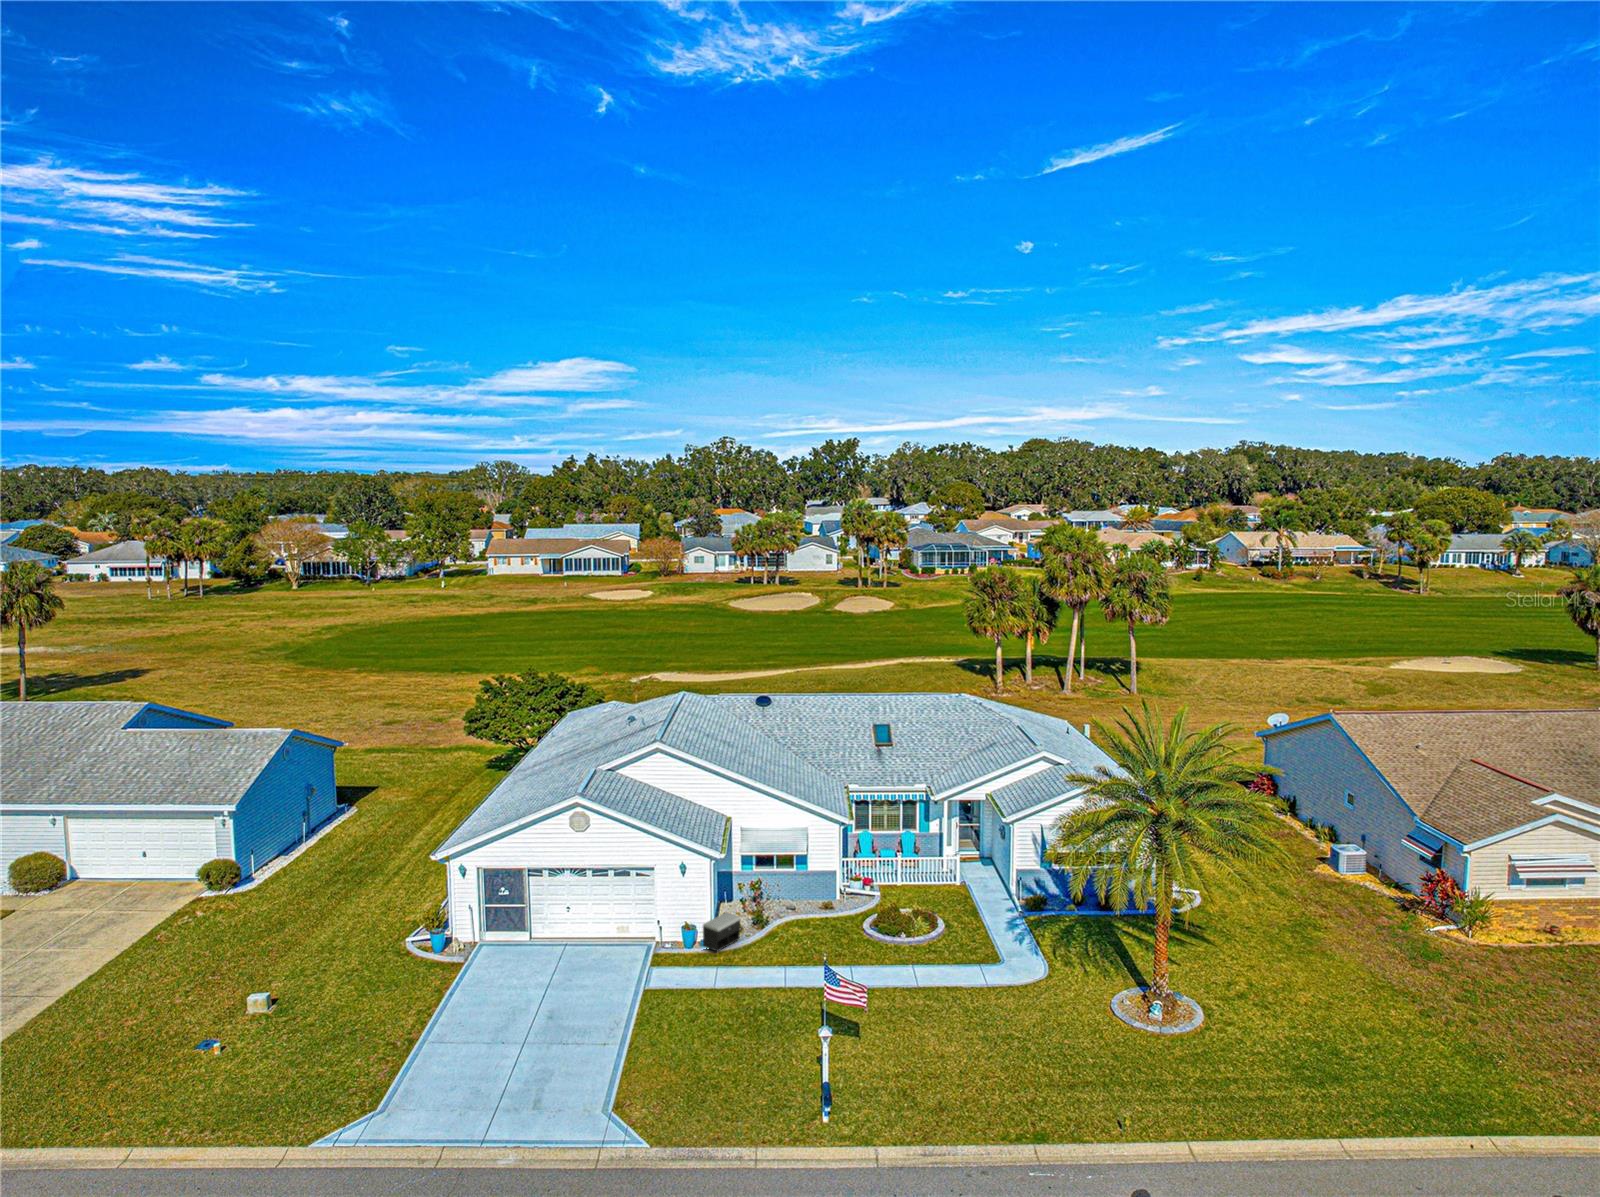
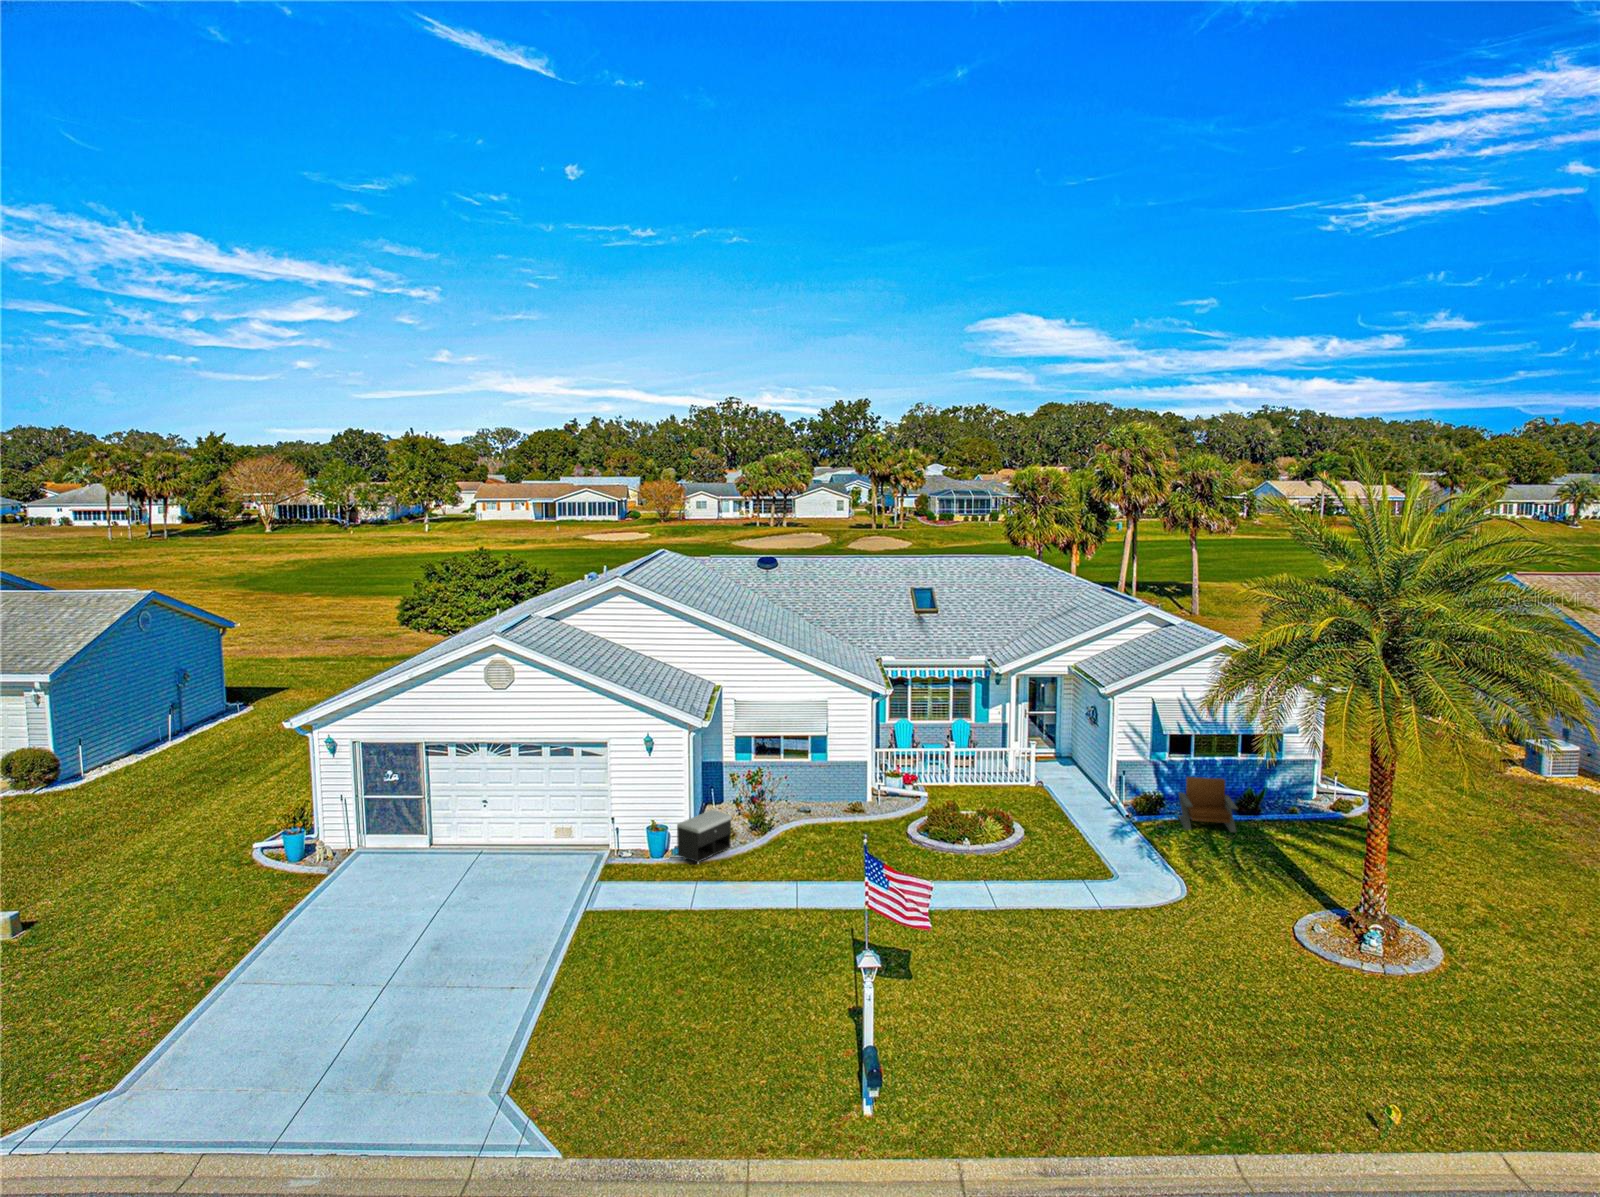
lounge chair: none [1059,883,1097,925] -> present [1178,777,1237,832]

